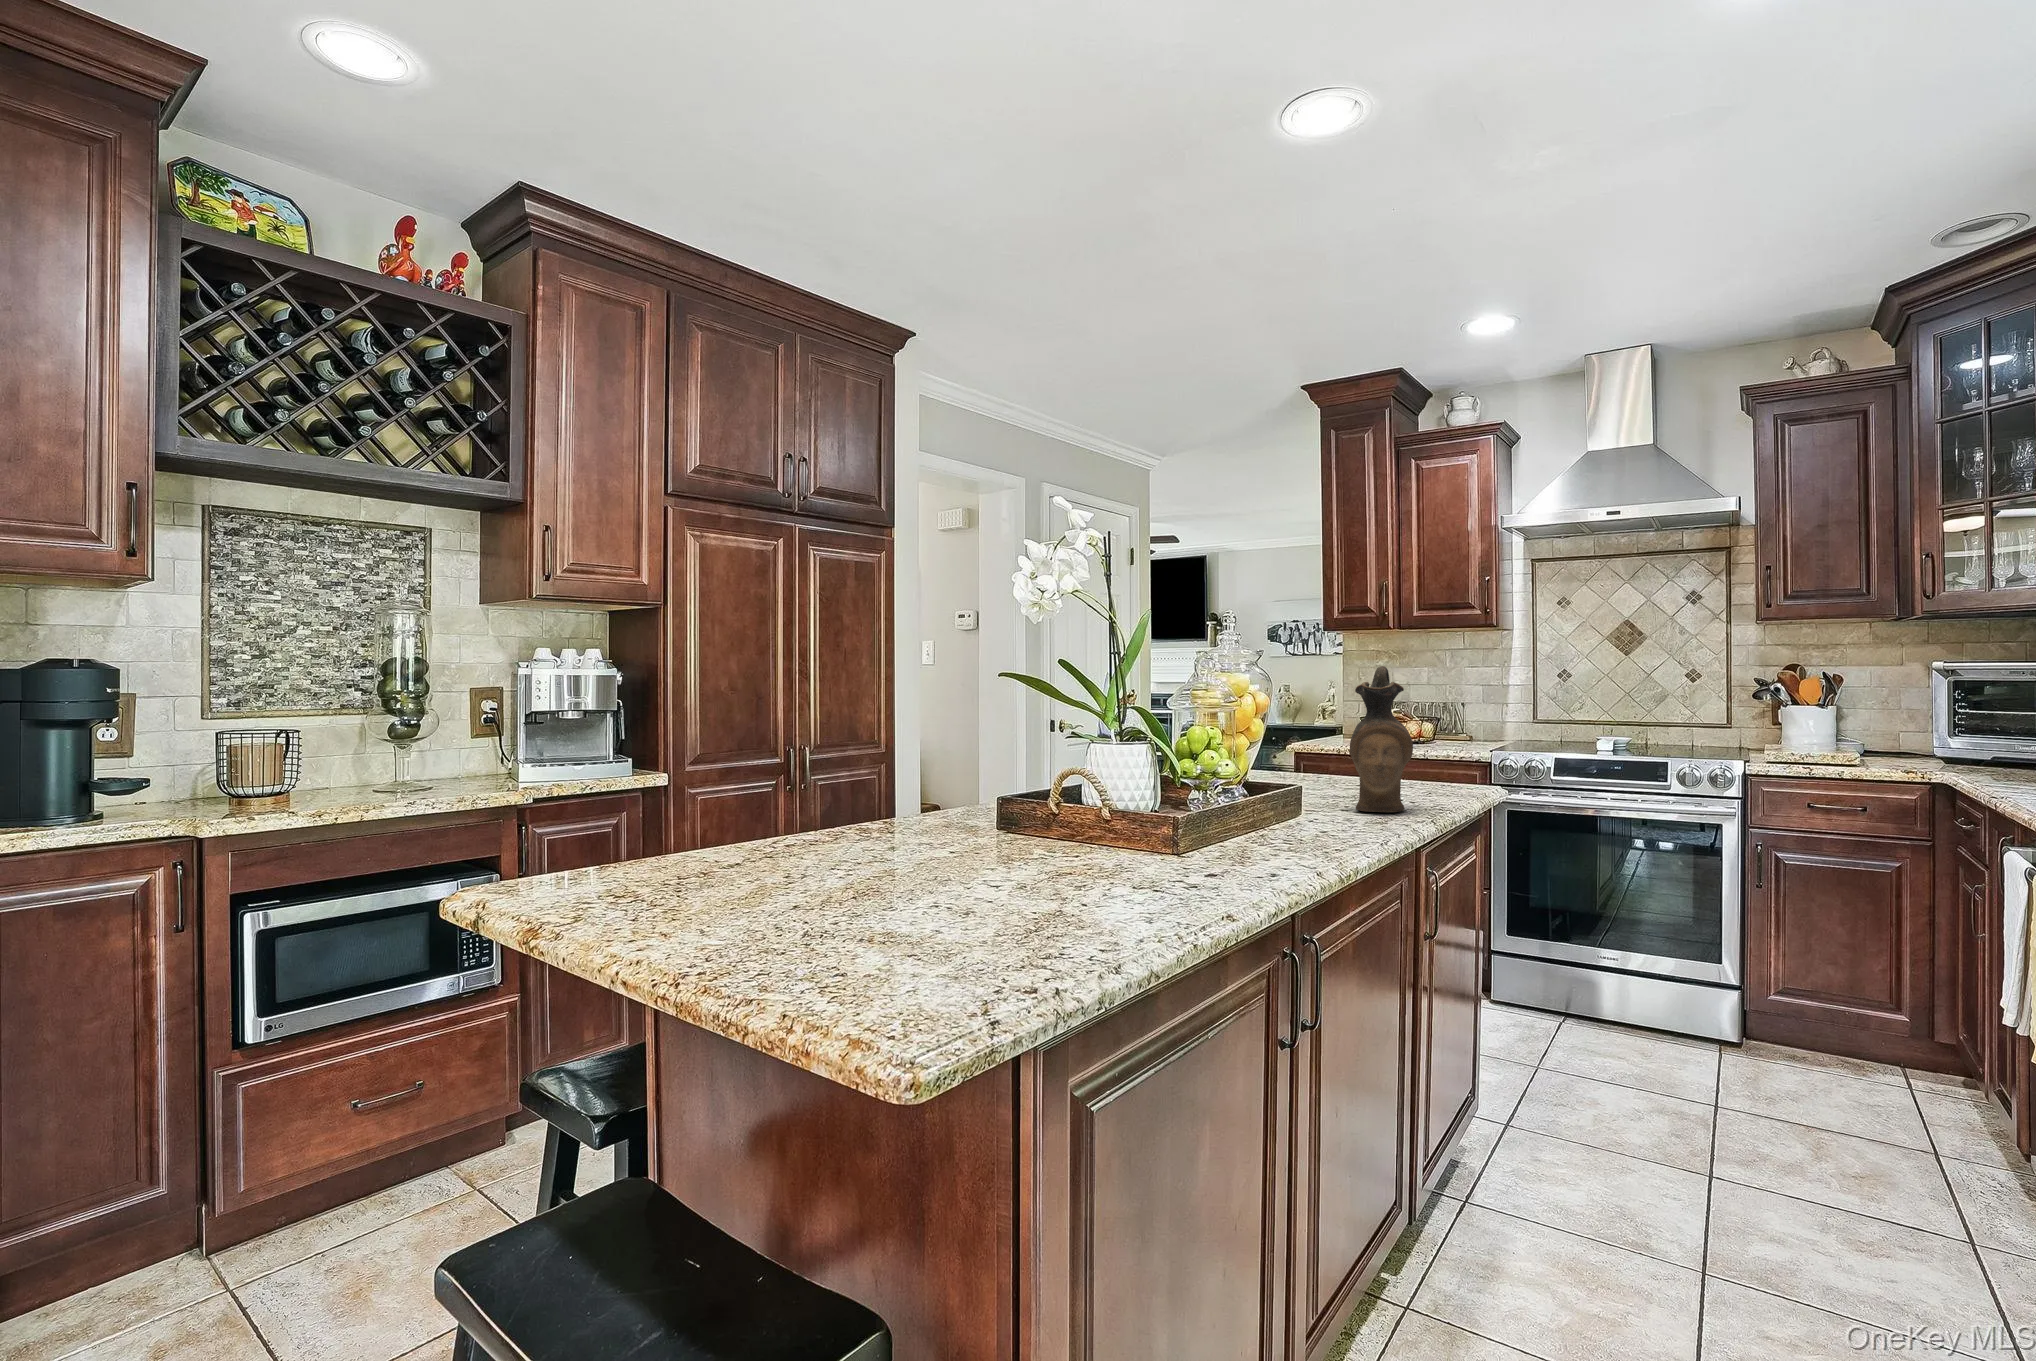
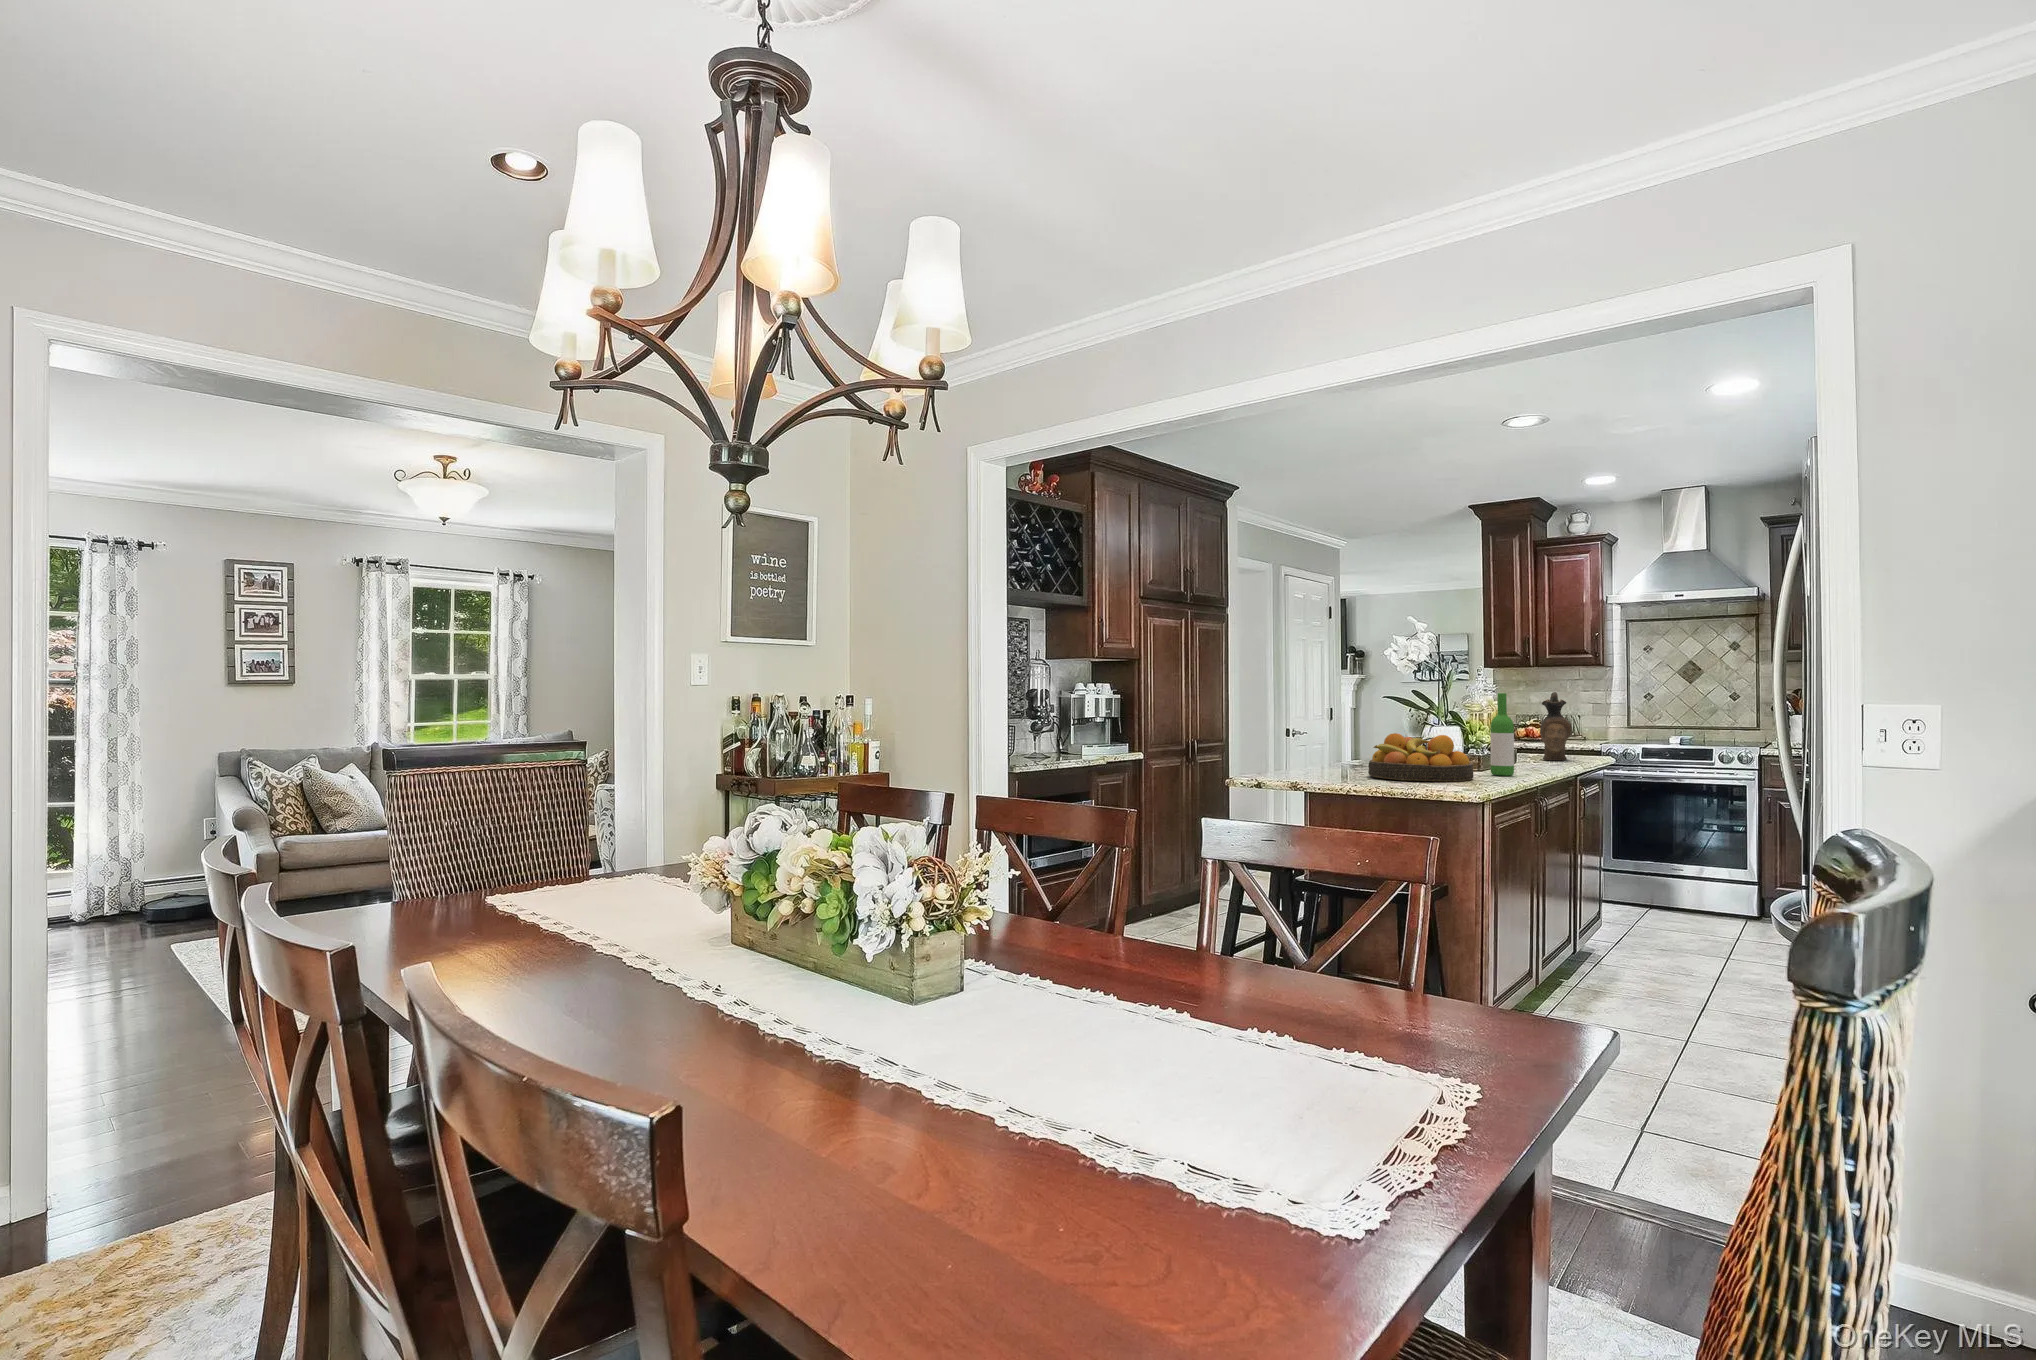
wine bottle: none [1155,666,1215,901] -> present [1491,693,1514,776]
fruit bowl: none [769,787,1072,956] -> present [1368,733,1473,782]

